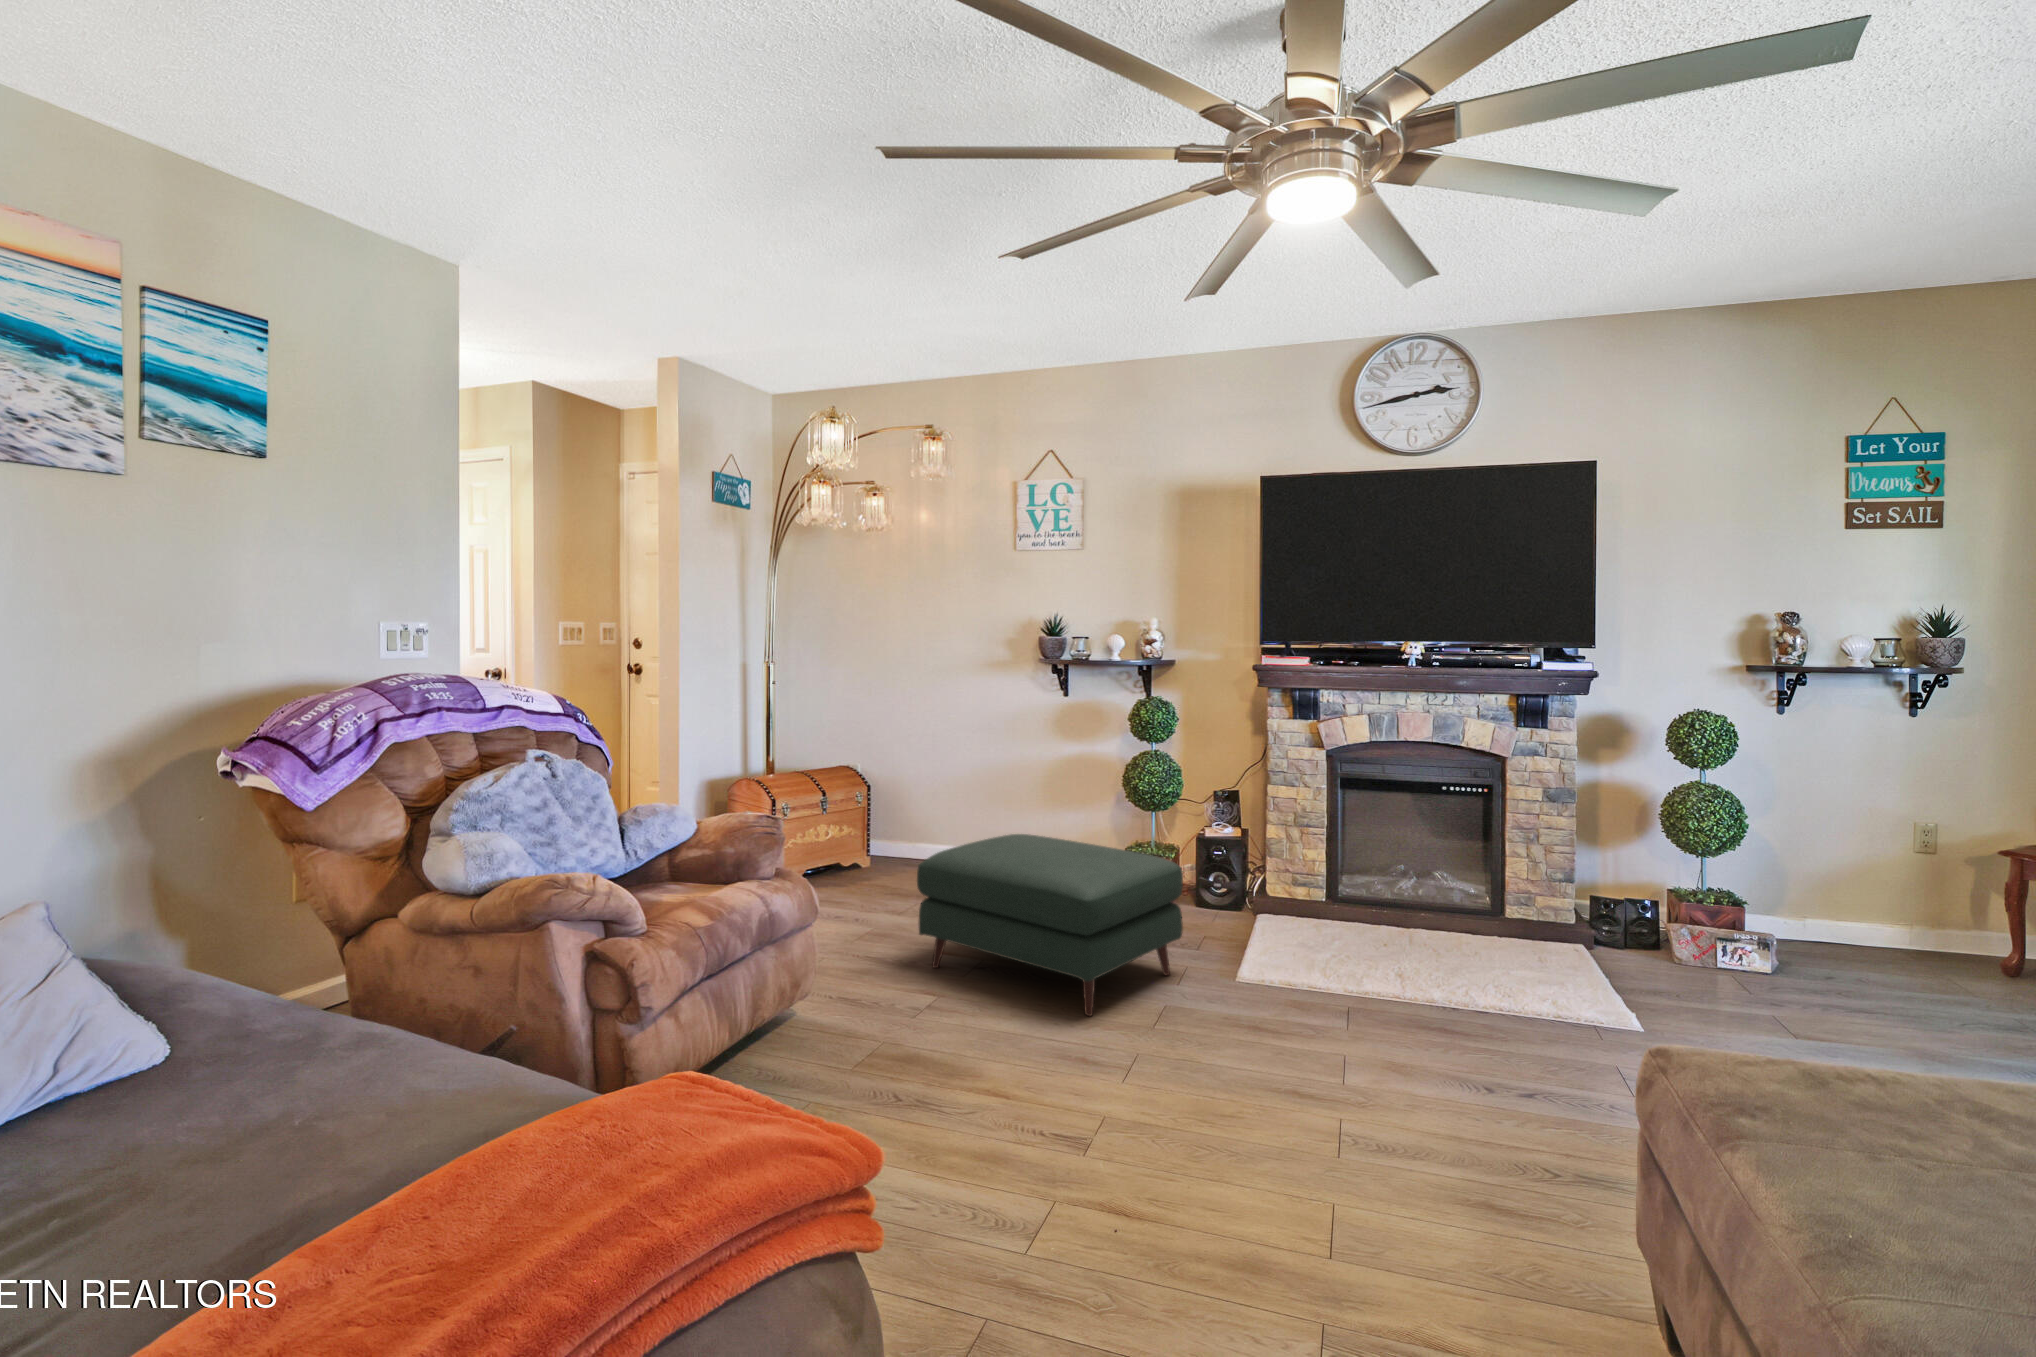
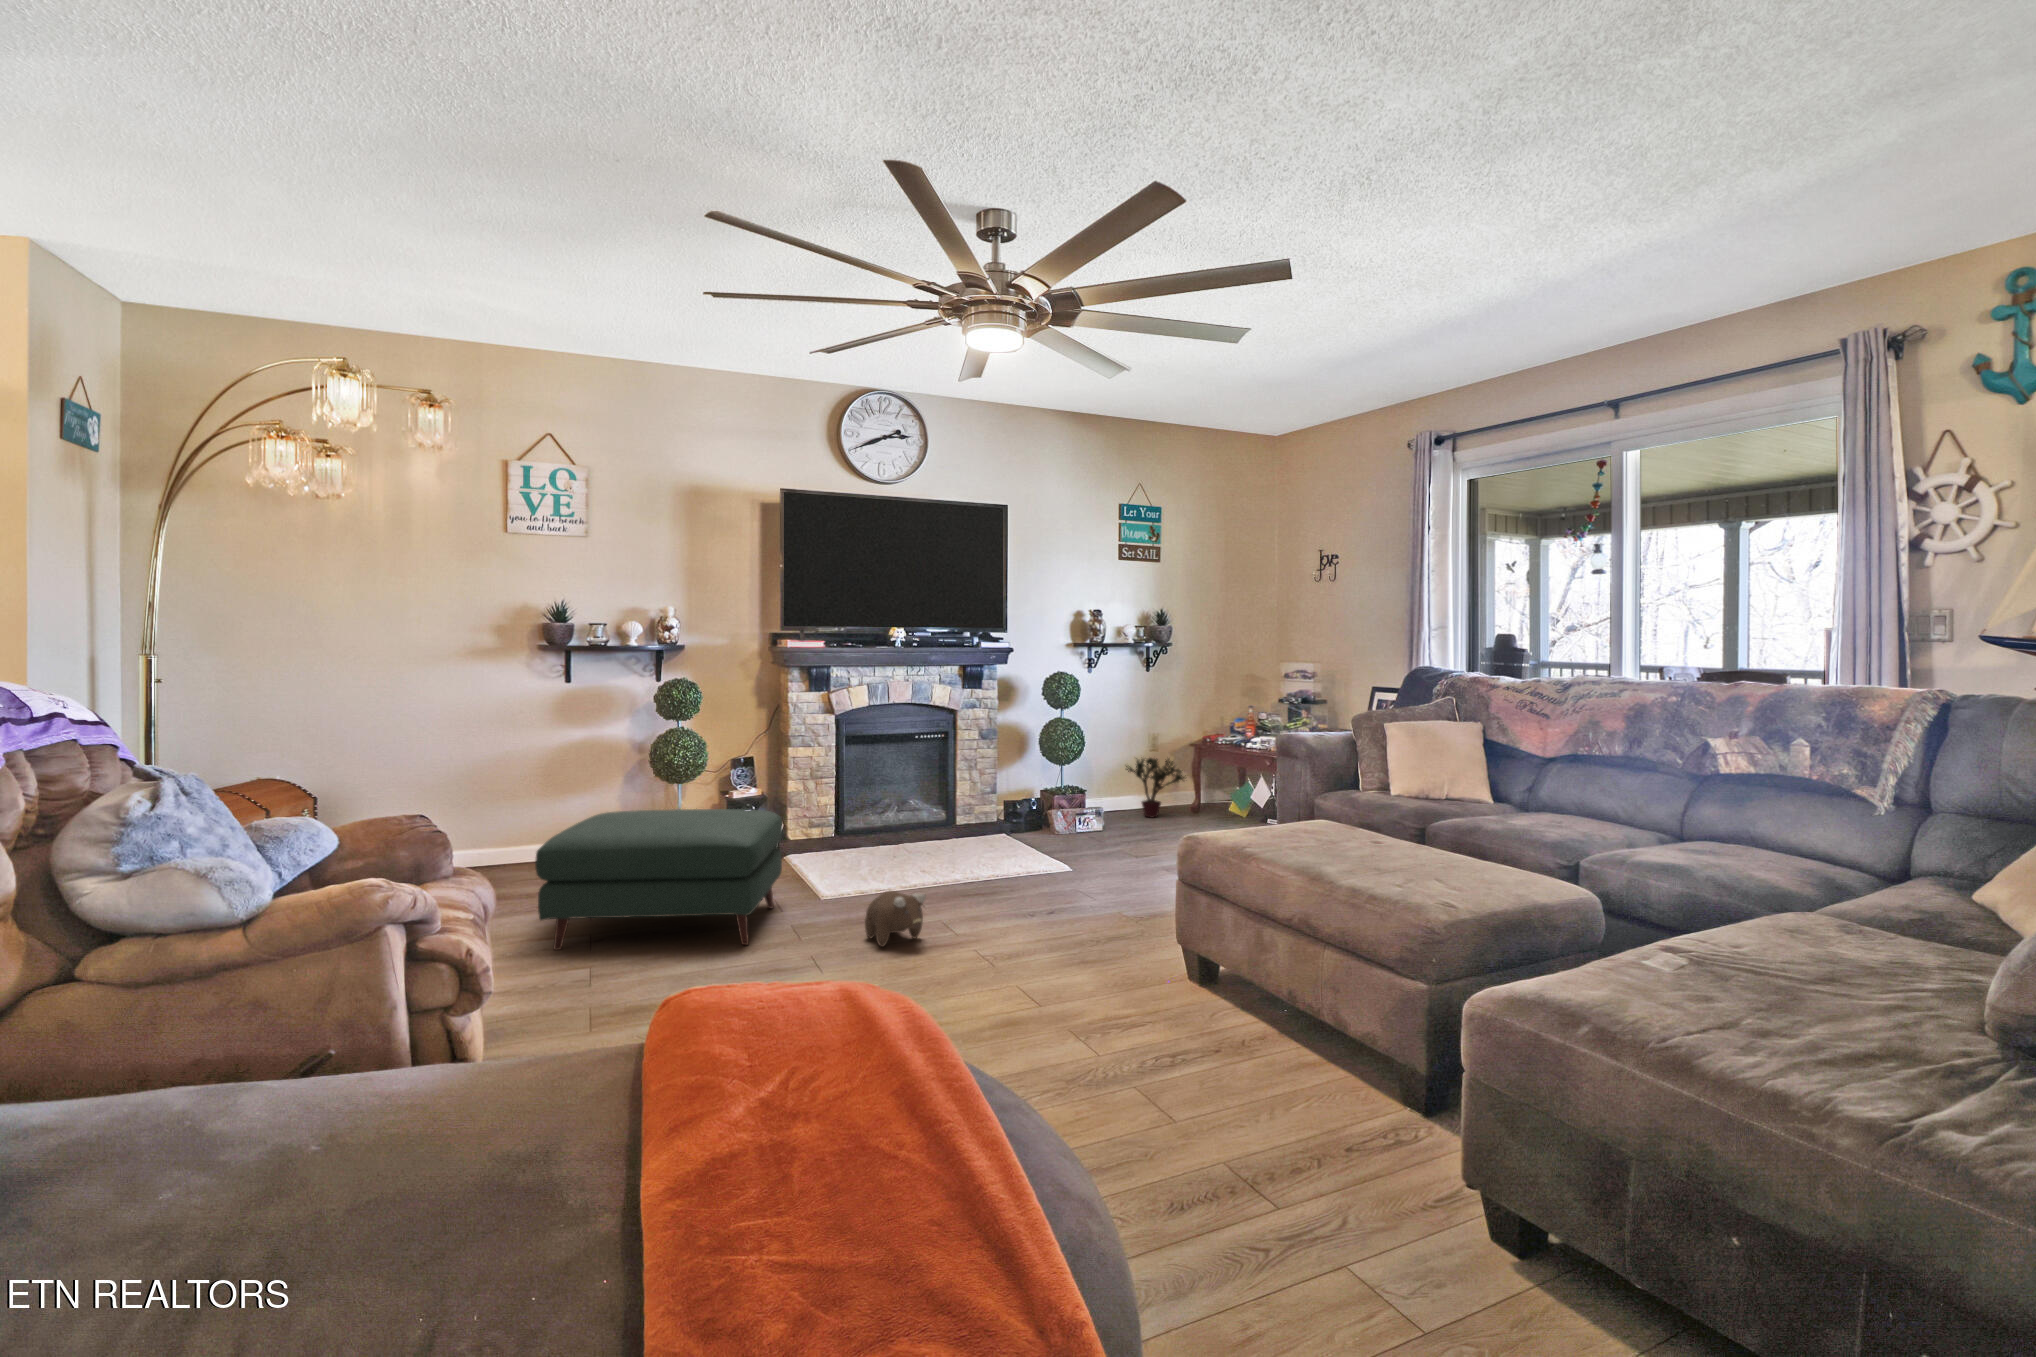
potted plant: none [1836,855,1984,967] -> present [1126,758,1185,817]
plush toy: none [1219,995,1292,1071] -> present [865,891,926,947]

